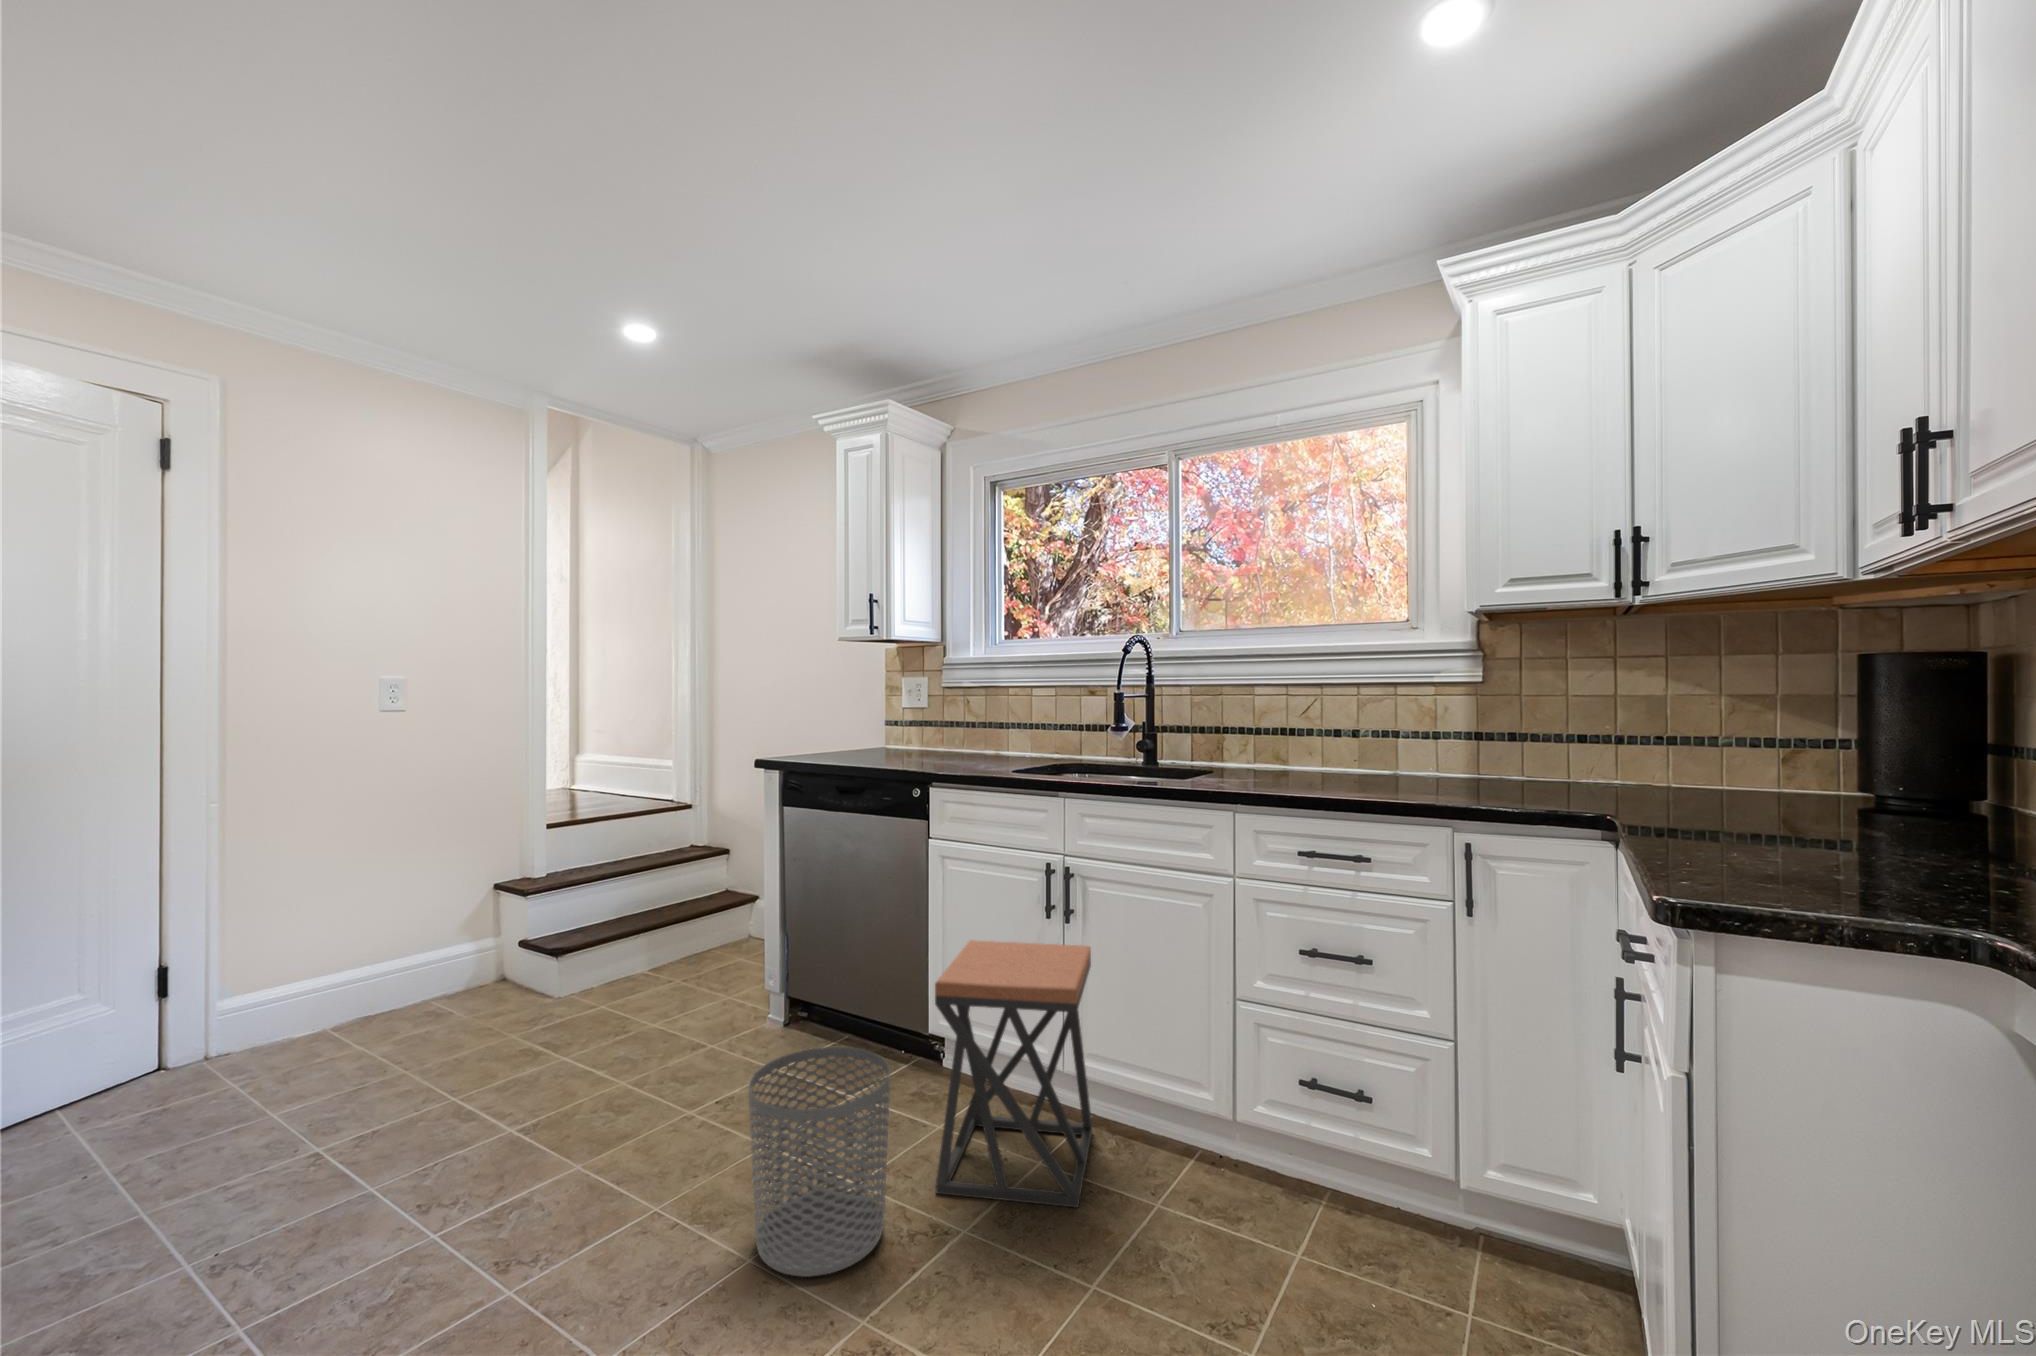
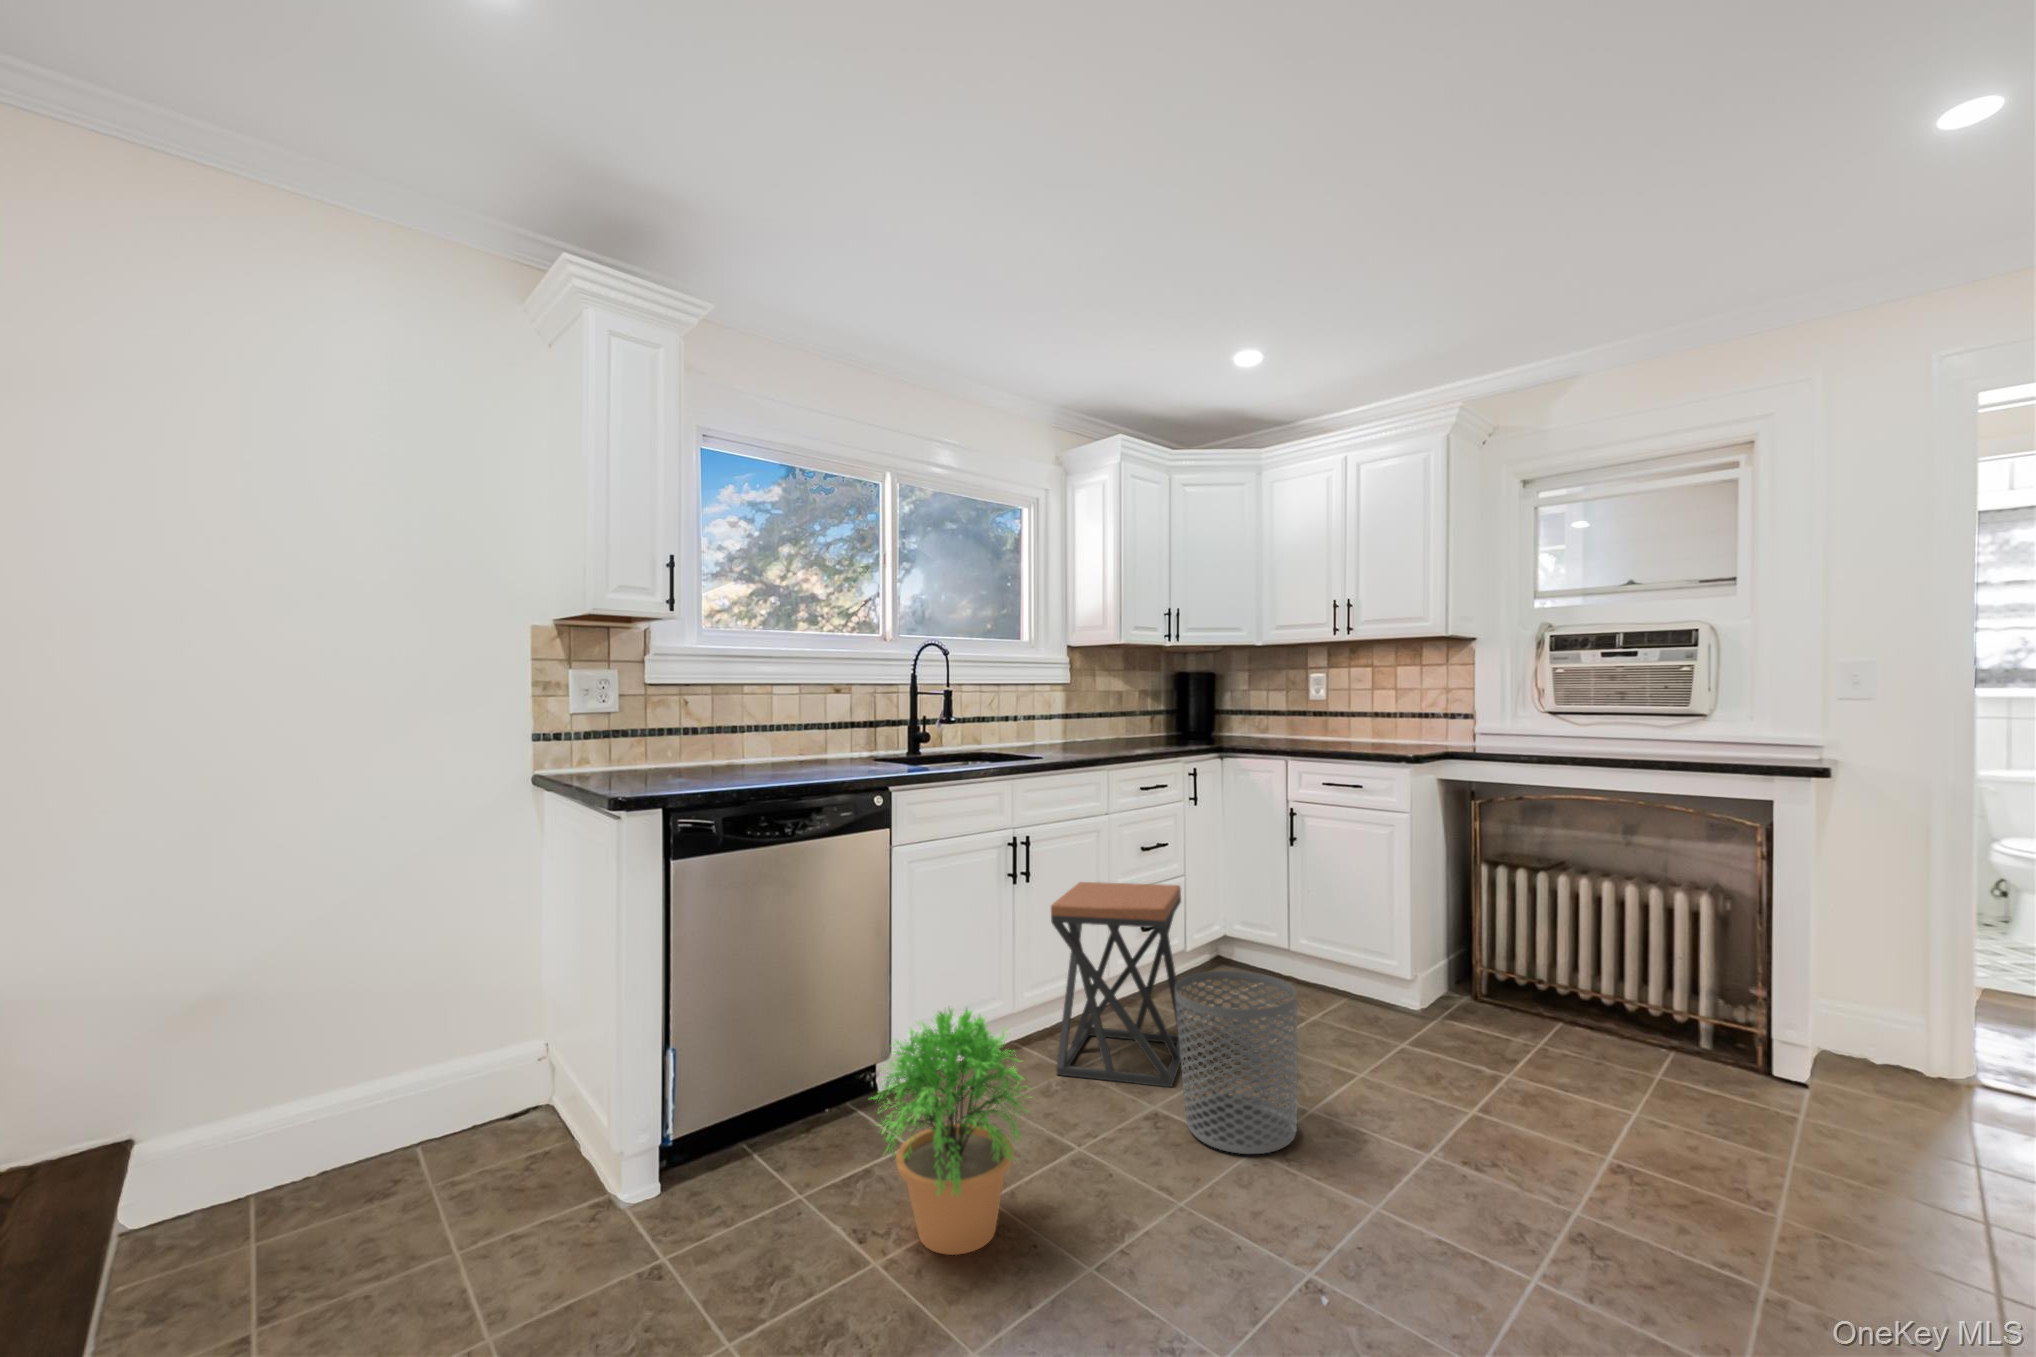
potted plant: none [649,948,764,1114] -> present [873,1008,1031,1255]

